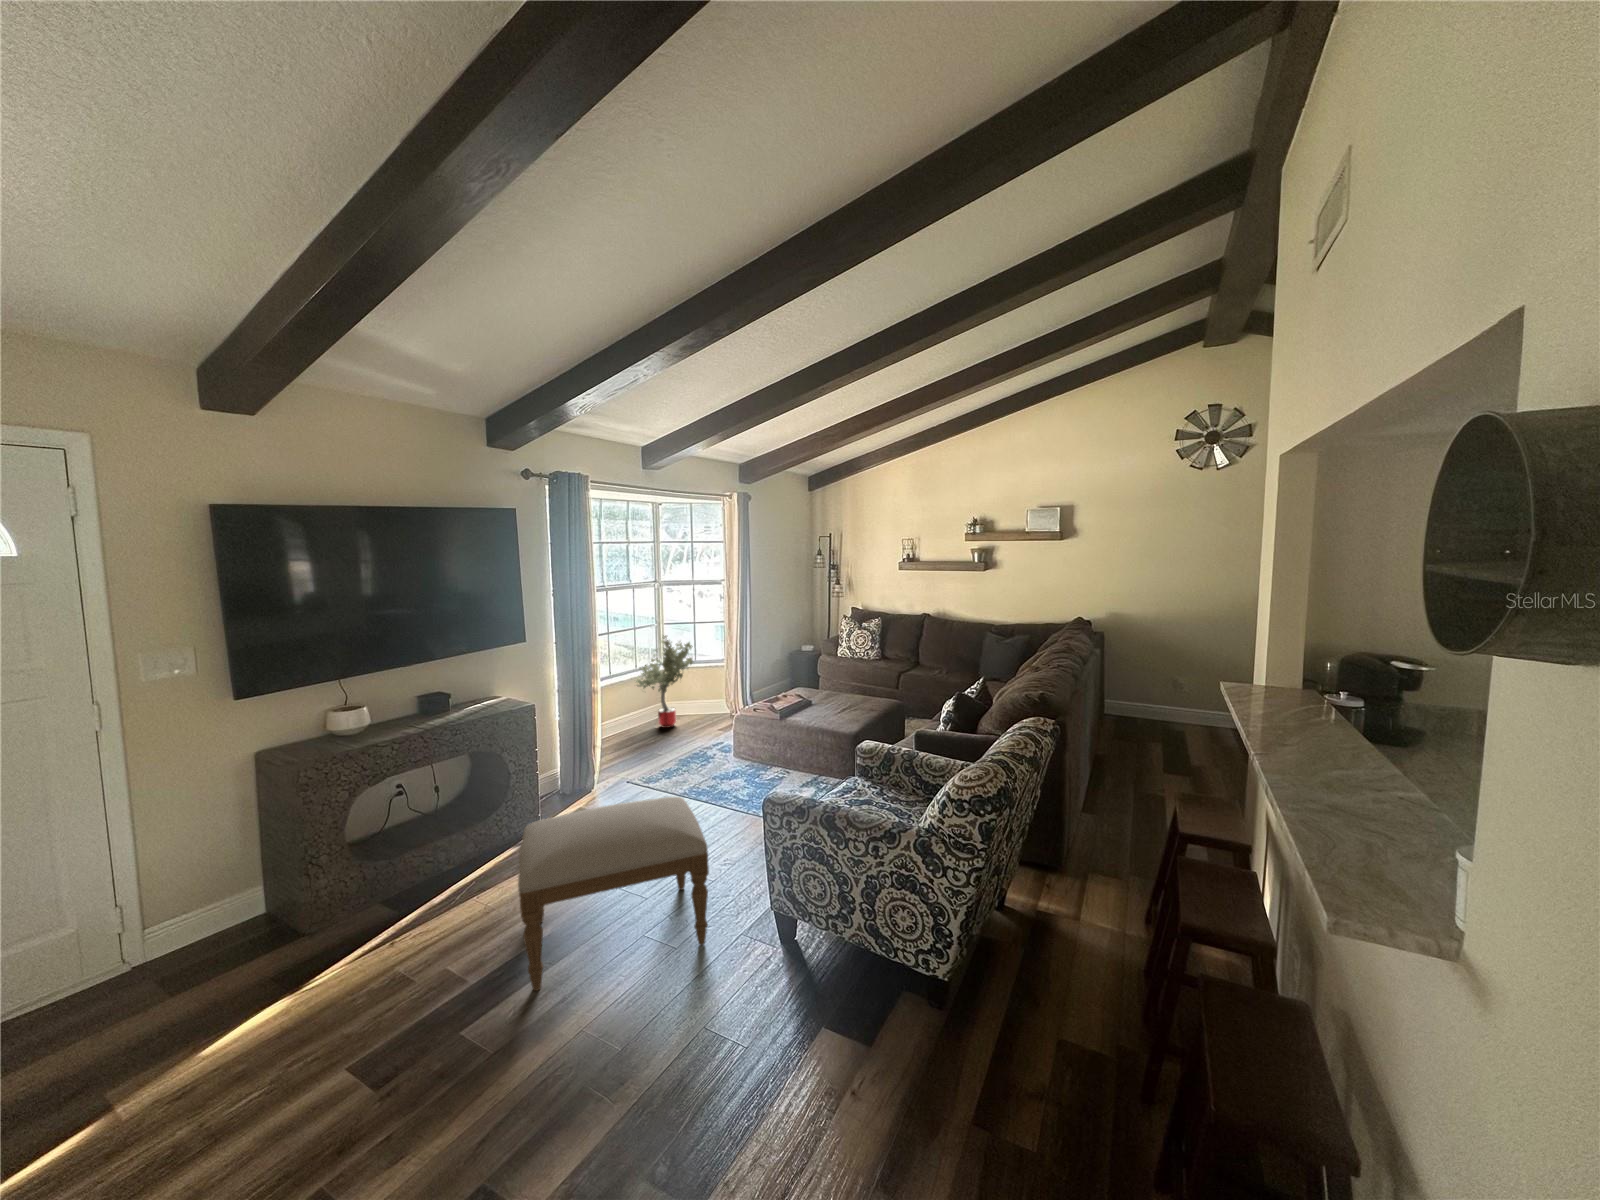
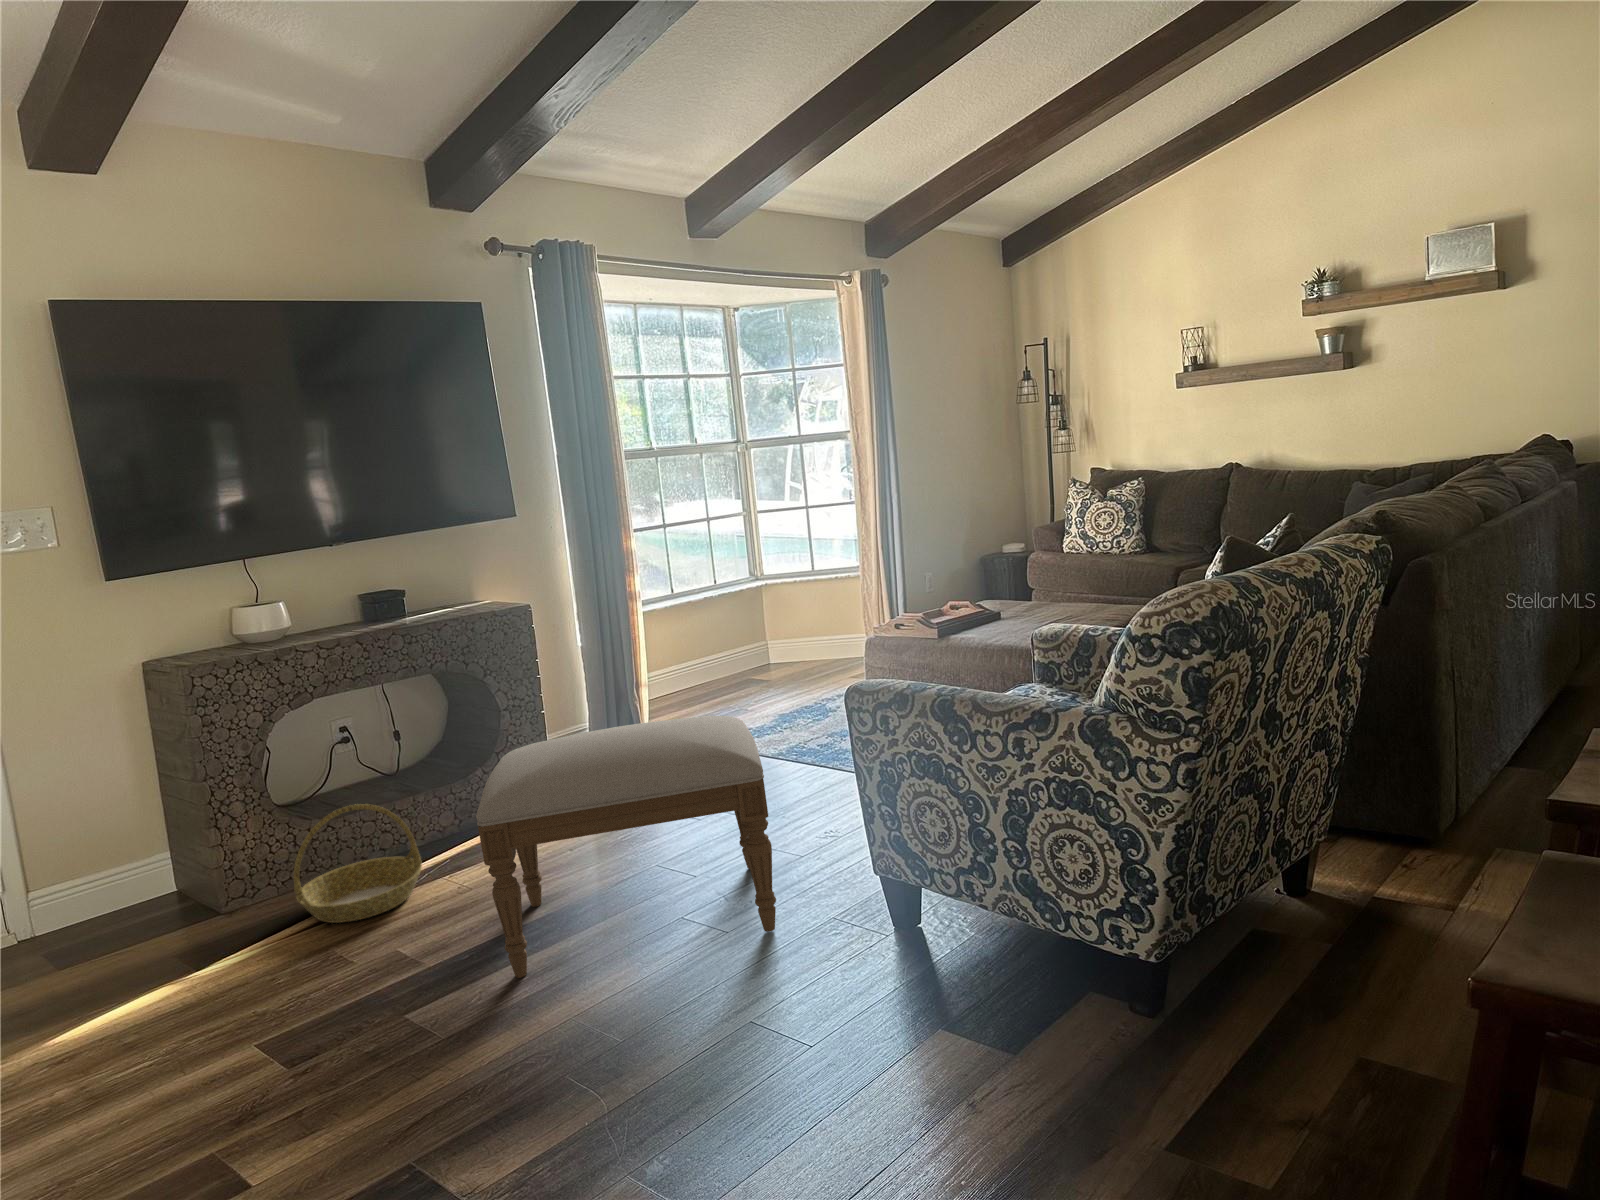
potted tree: present [636,635,693,728] -> none [709,518,809,675]
basket: none [360,853,455,941] -> present [294,804,422,923]

